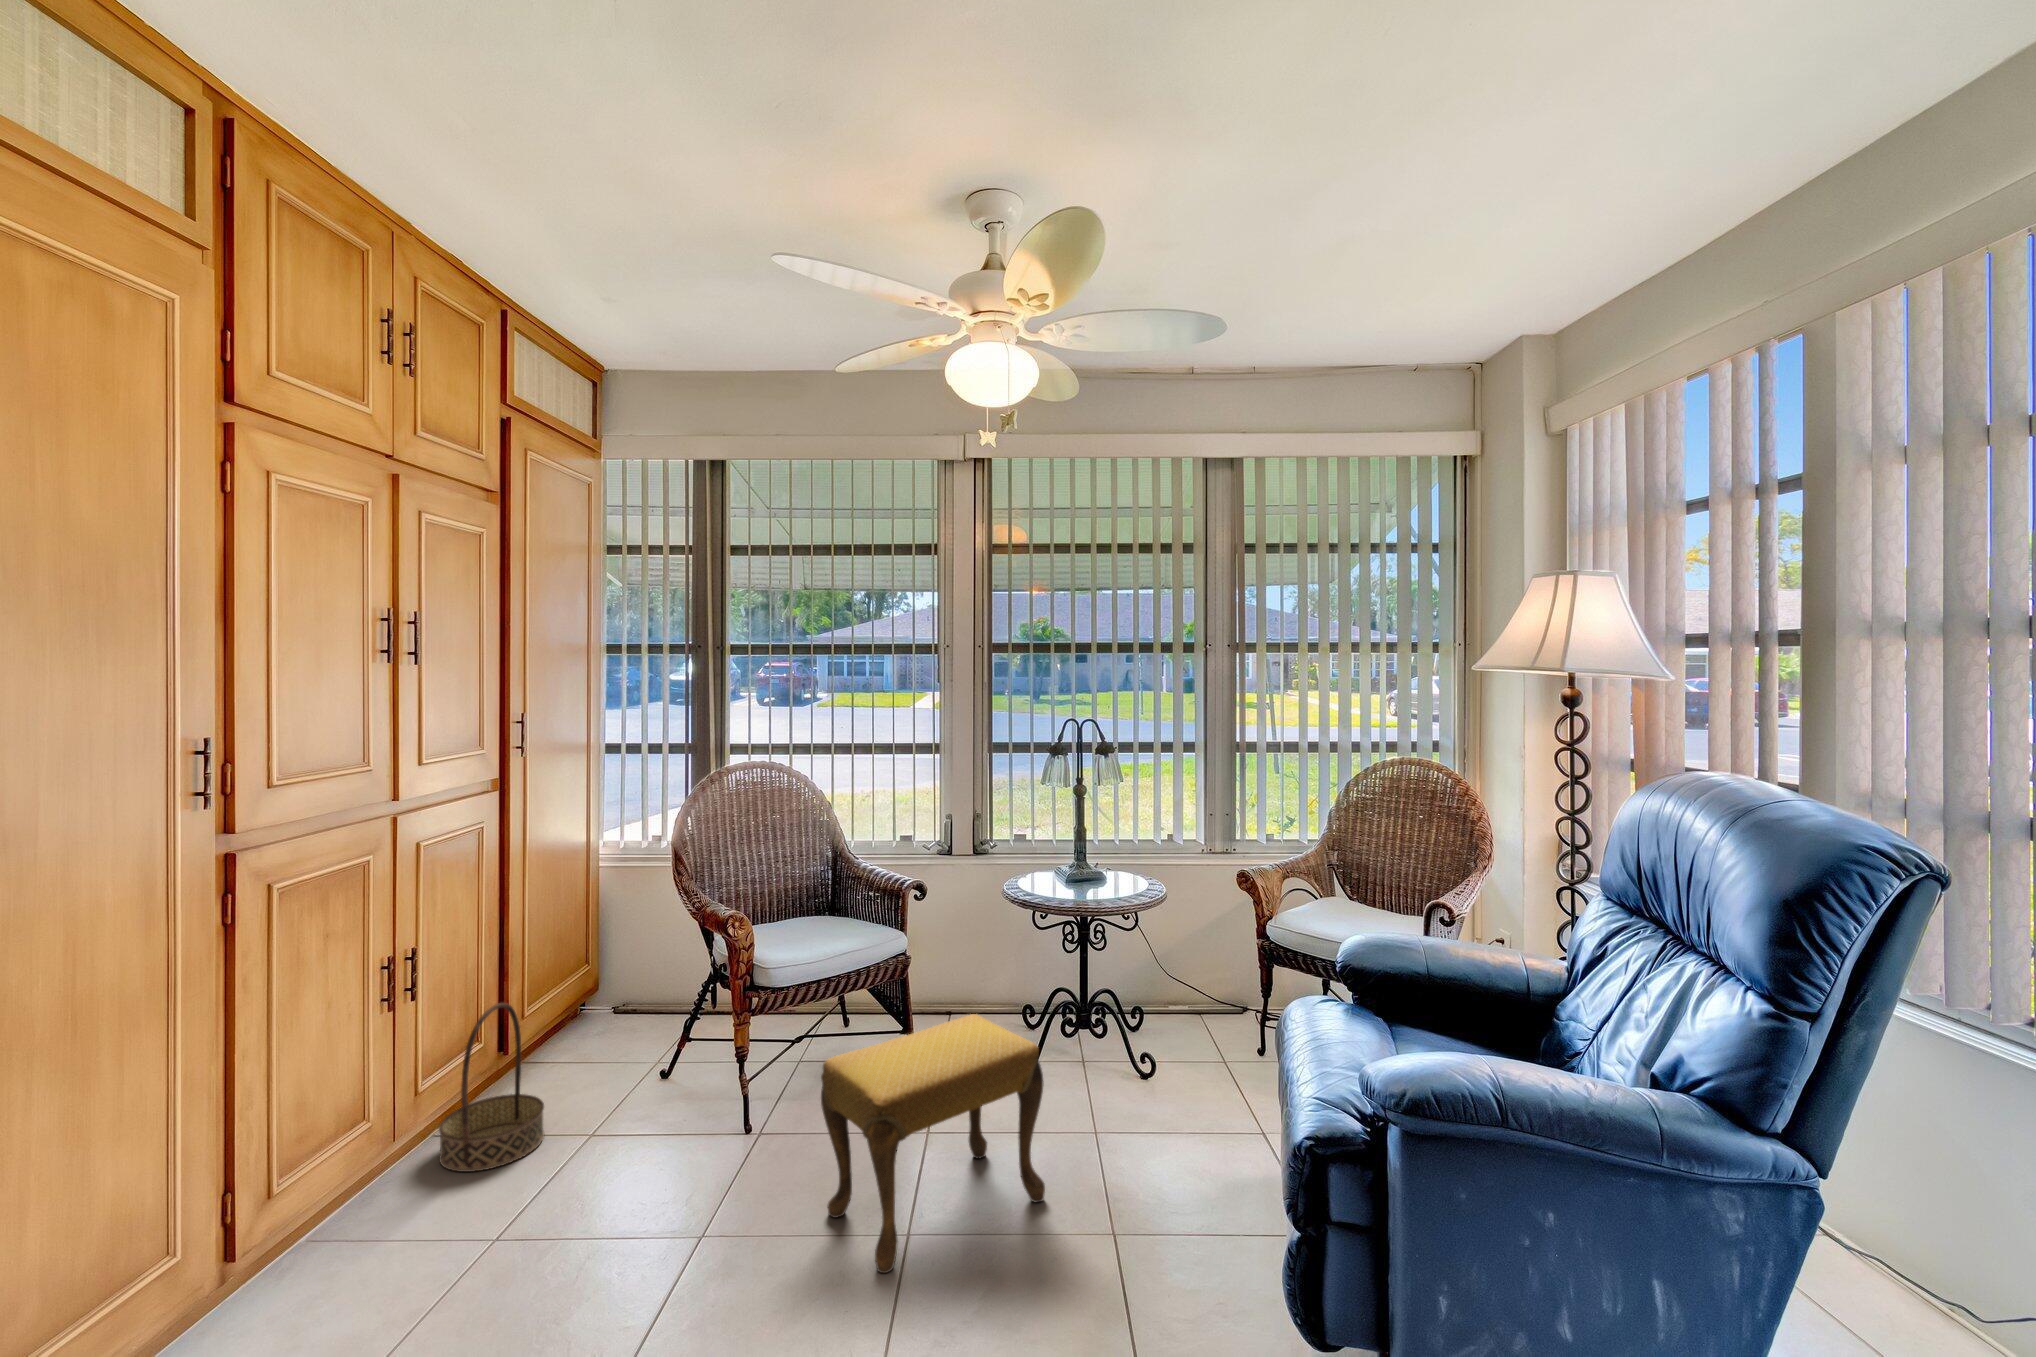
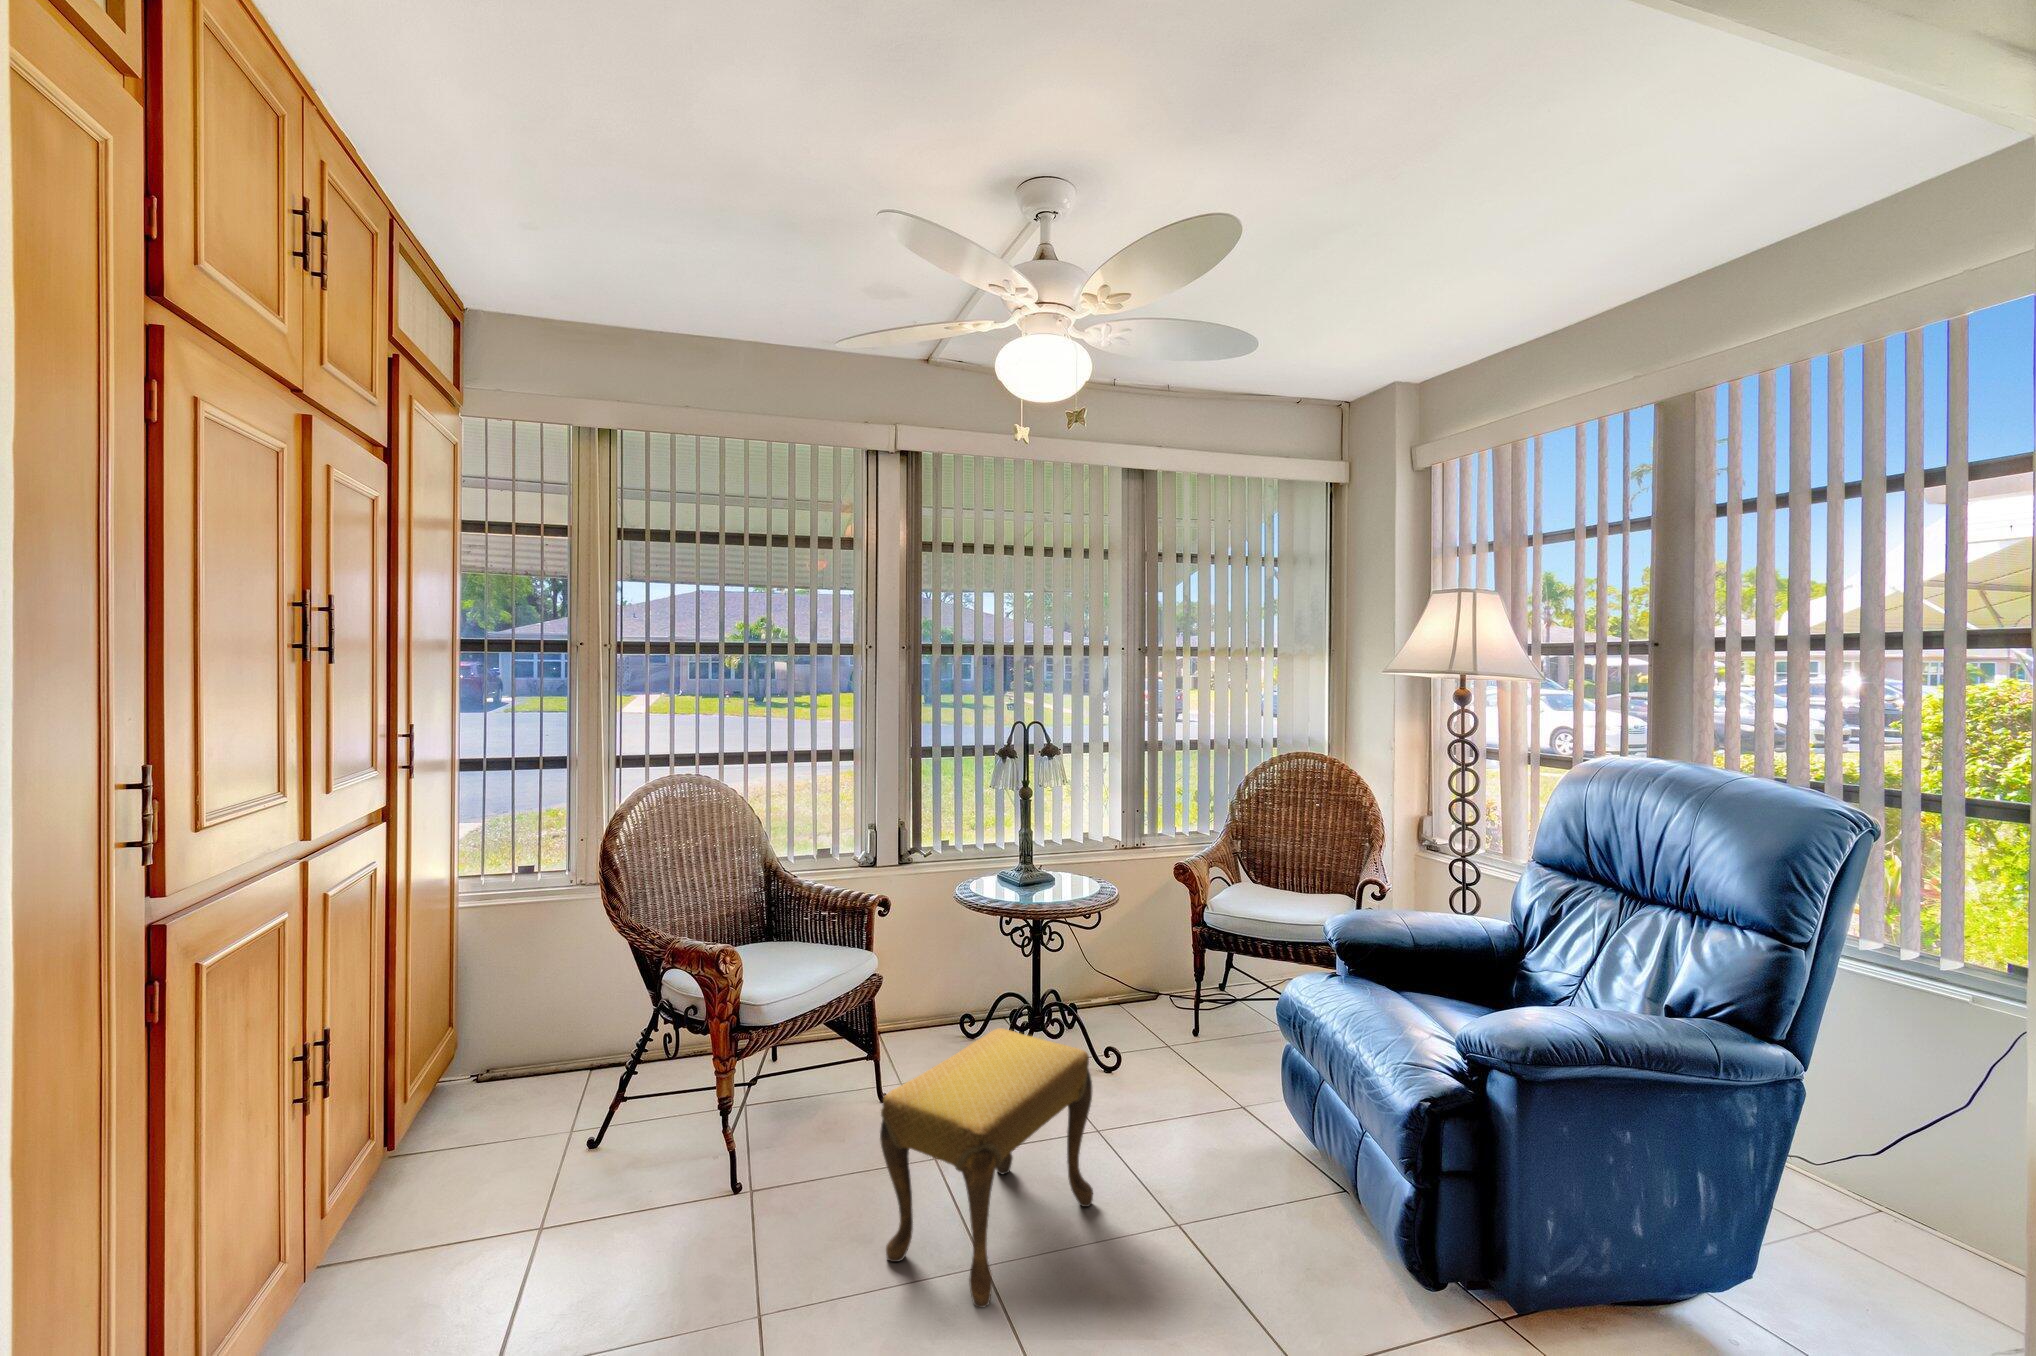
basket: present [439,1003,544,1172] -> none [353,1084,487,1301]

